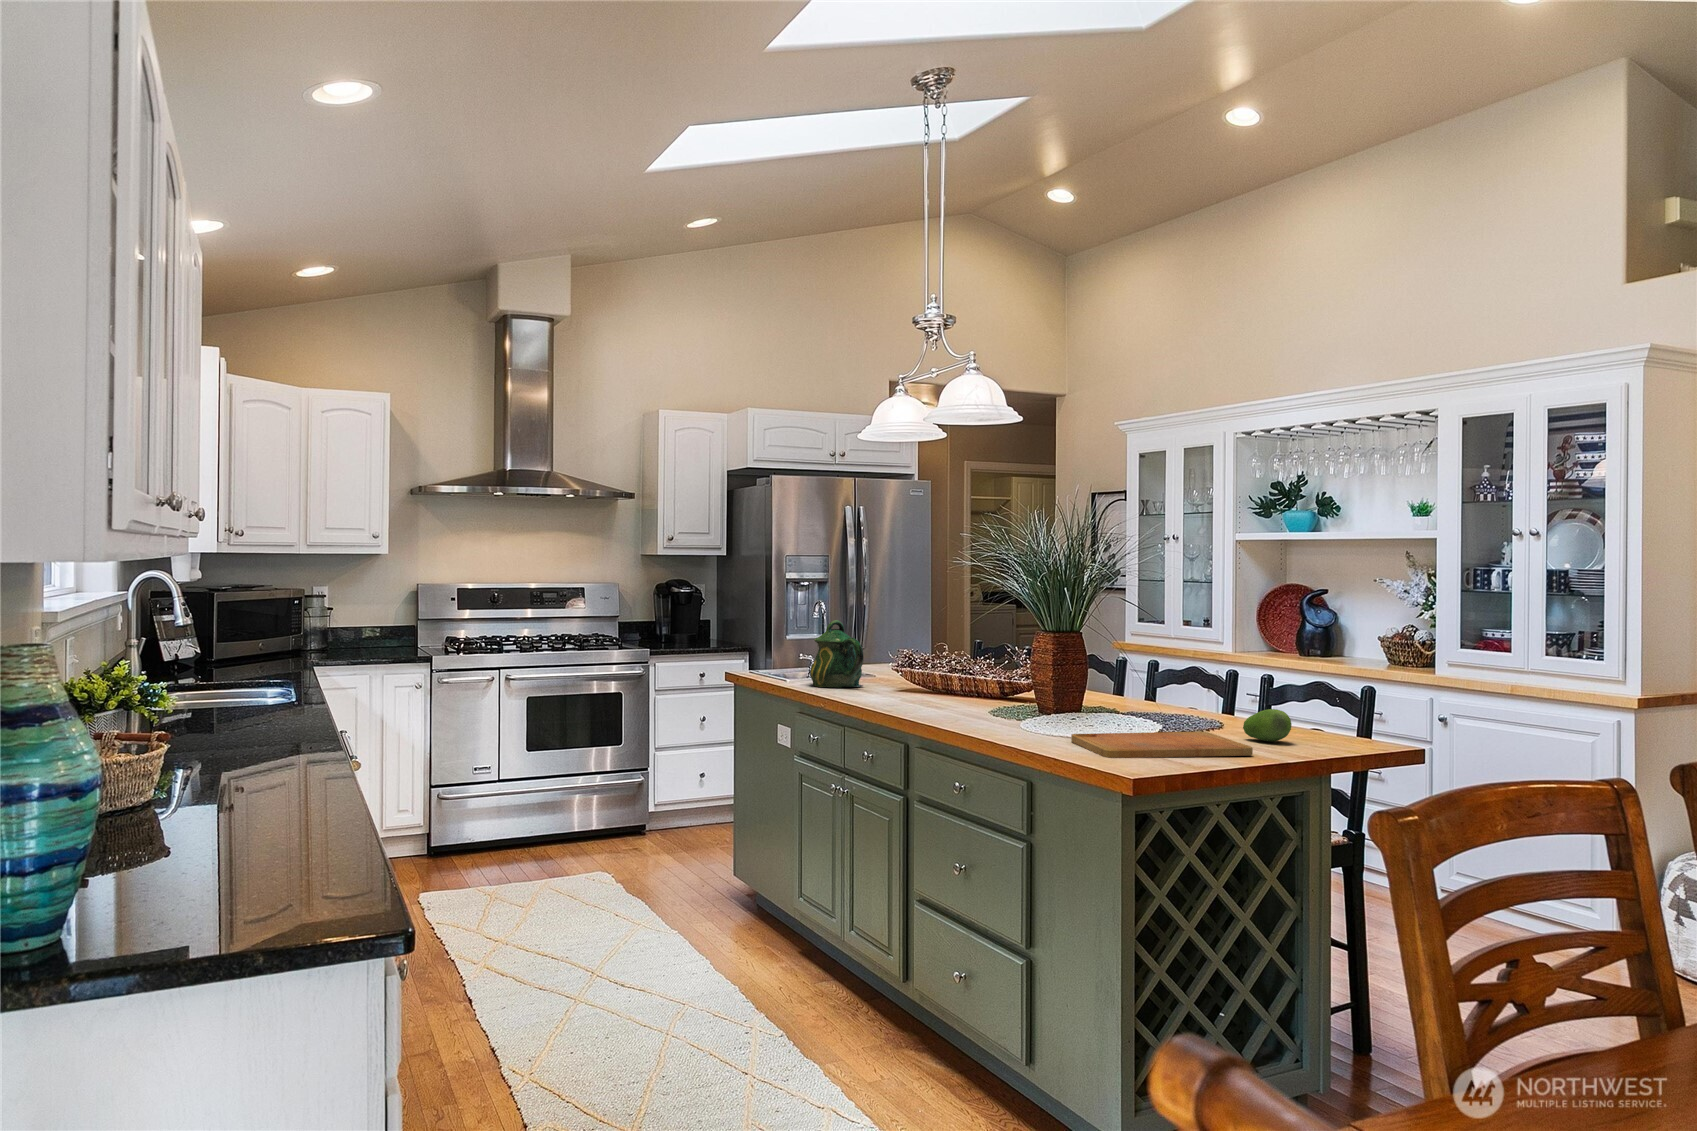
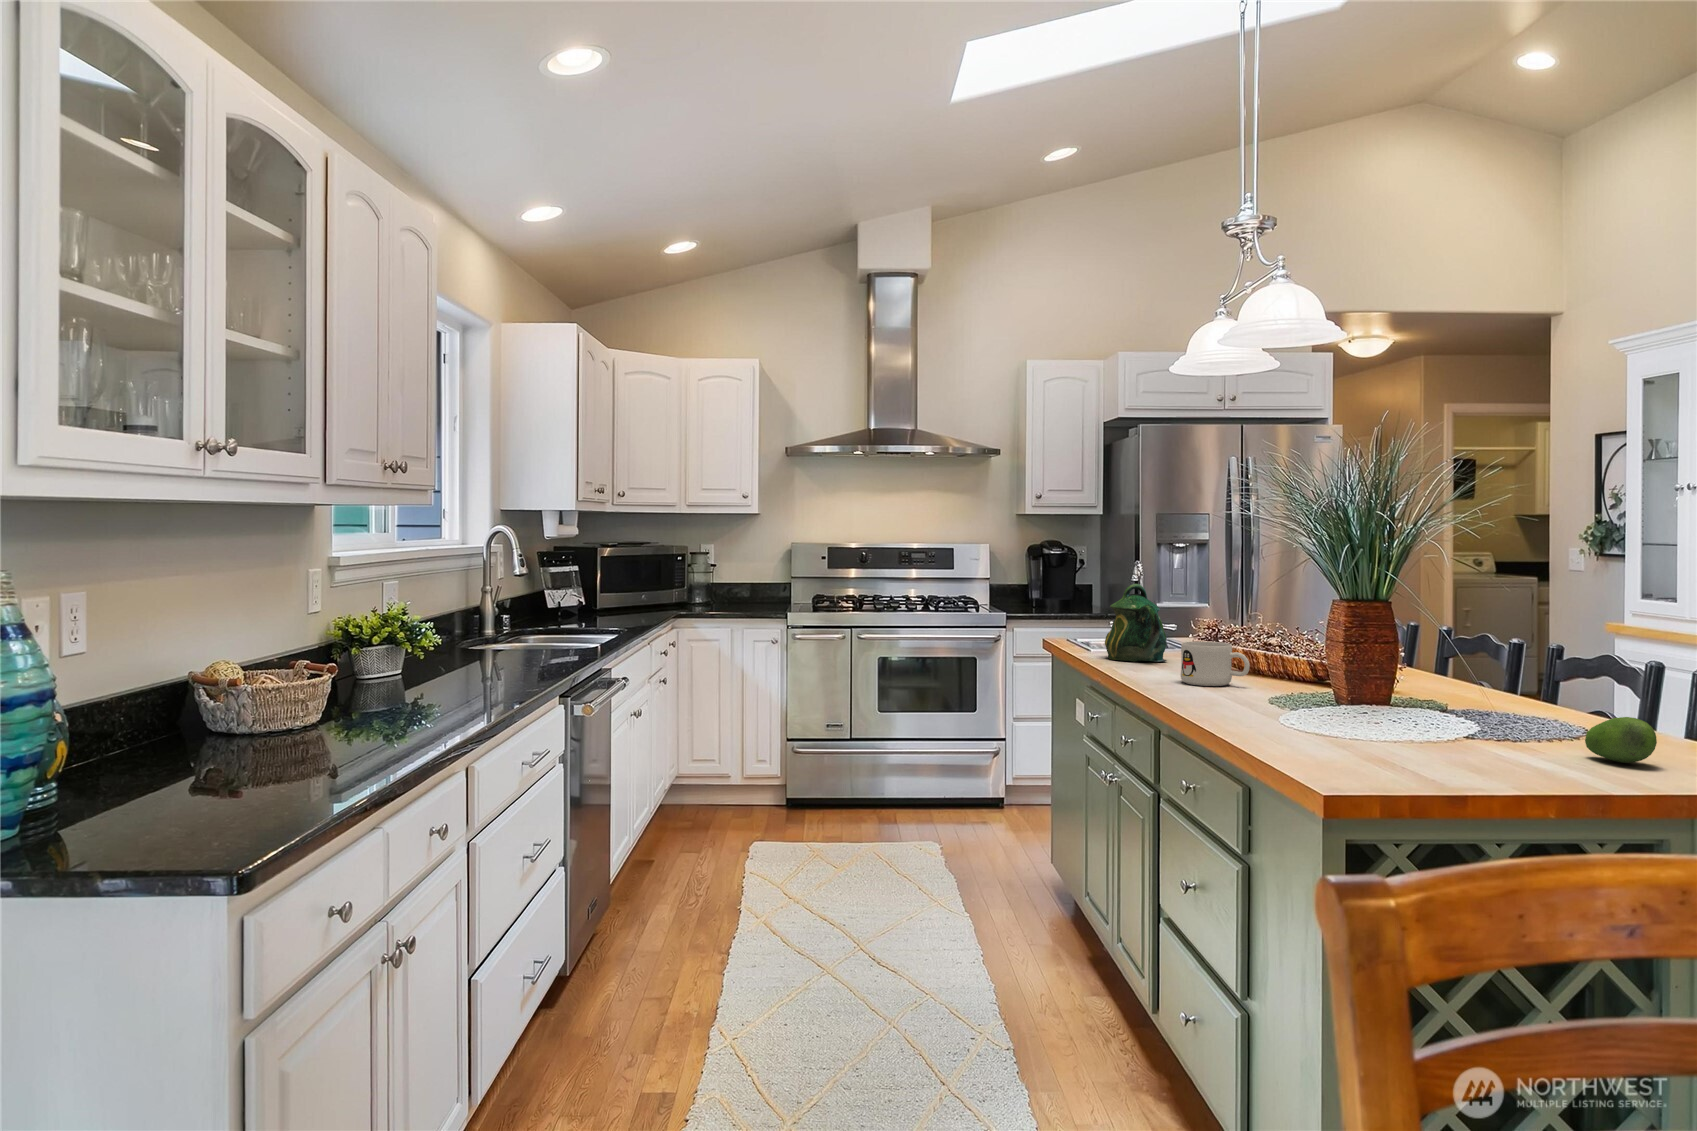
mug: none [904,668,961,705] -> present [1181,641,1250,686]
cutting board: present [1071,732,1253,758] -> none [1311,731,1556,778]

